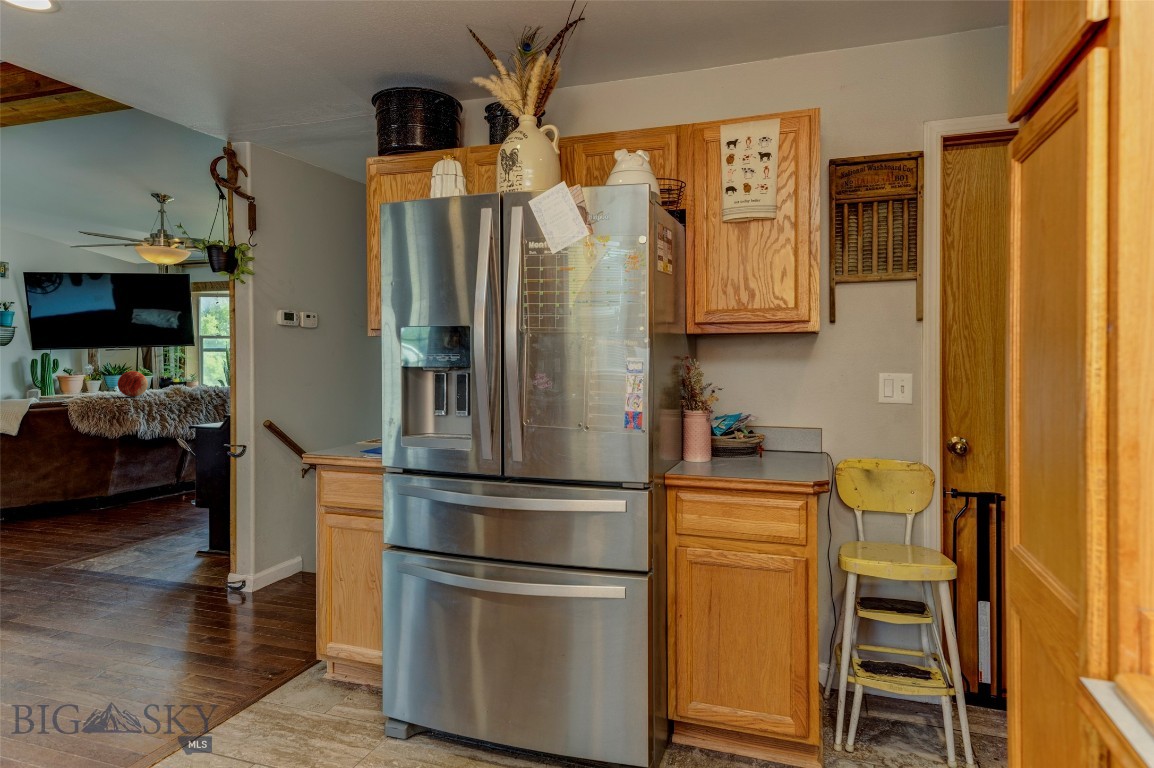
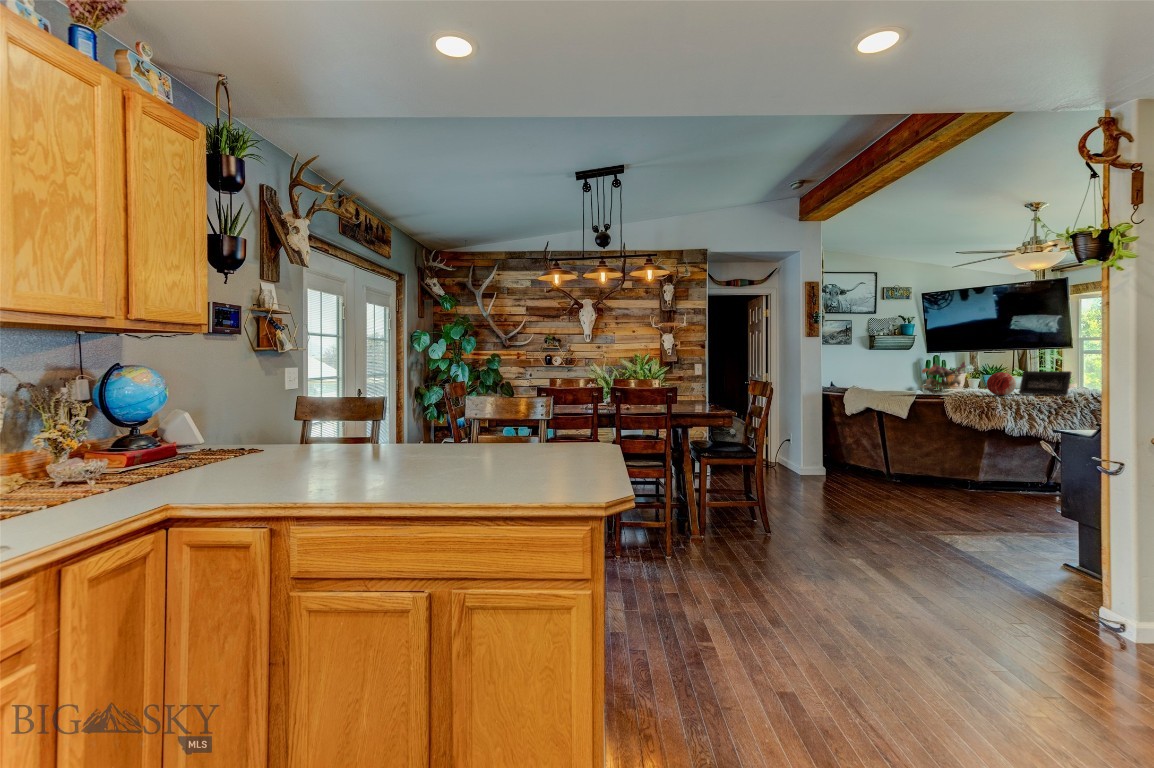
flower arrangement: none [33,358,94,398] -> present [922,362,966,393]
picture frame: none [149,370,197,395] -> present [1019,371,1072,396]

